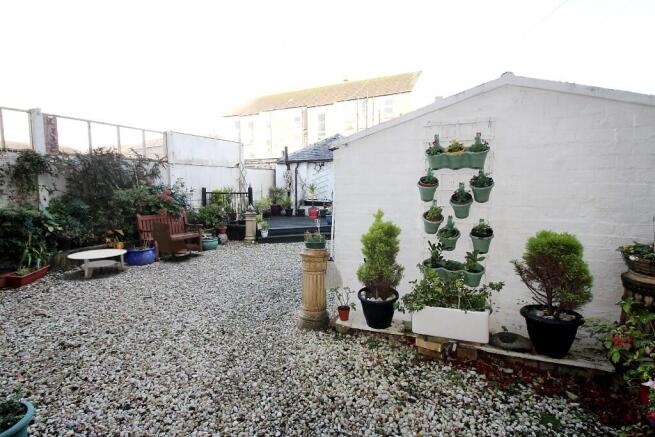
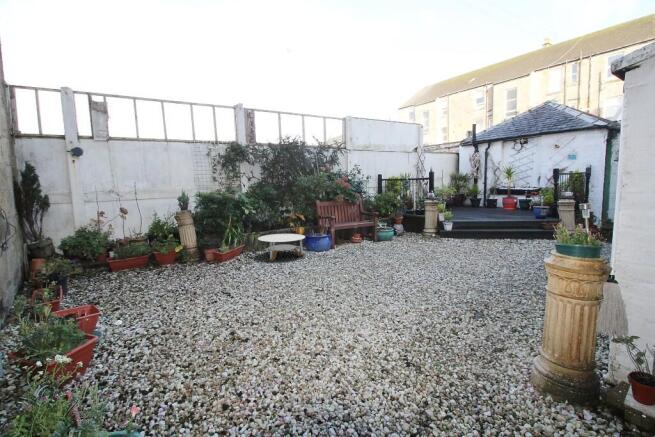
lounge chair: present [152,222,201,262] -> none [329,208,376,251]

